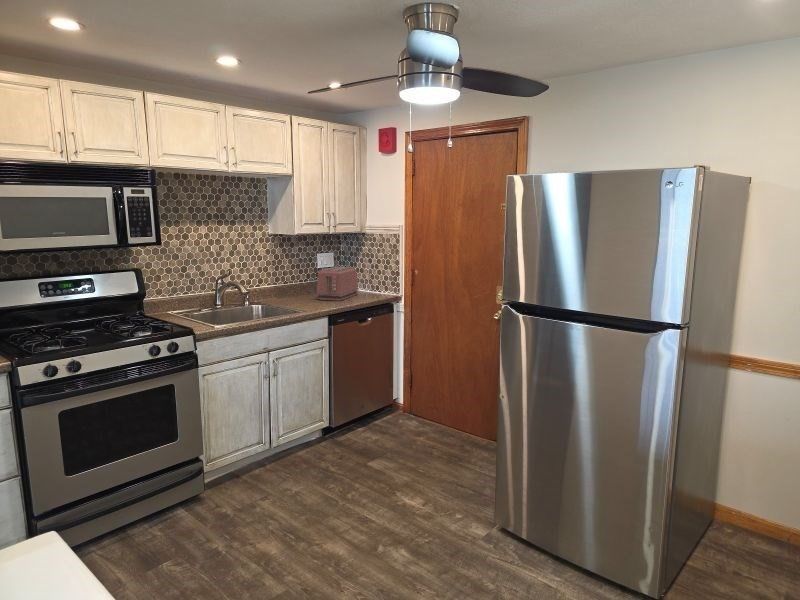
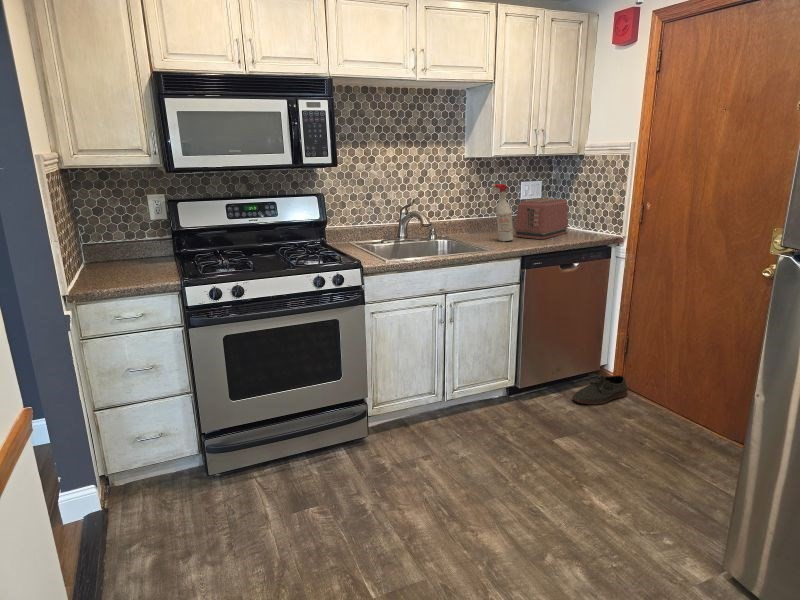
spray bottle: none [296,257,317,304] -> present [491,184,513,241]
shoe: none [376,405,416,432] -> present [572,375,628,404]

